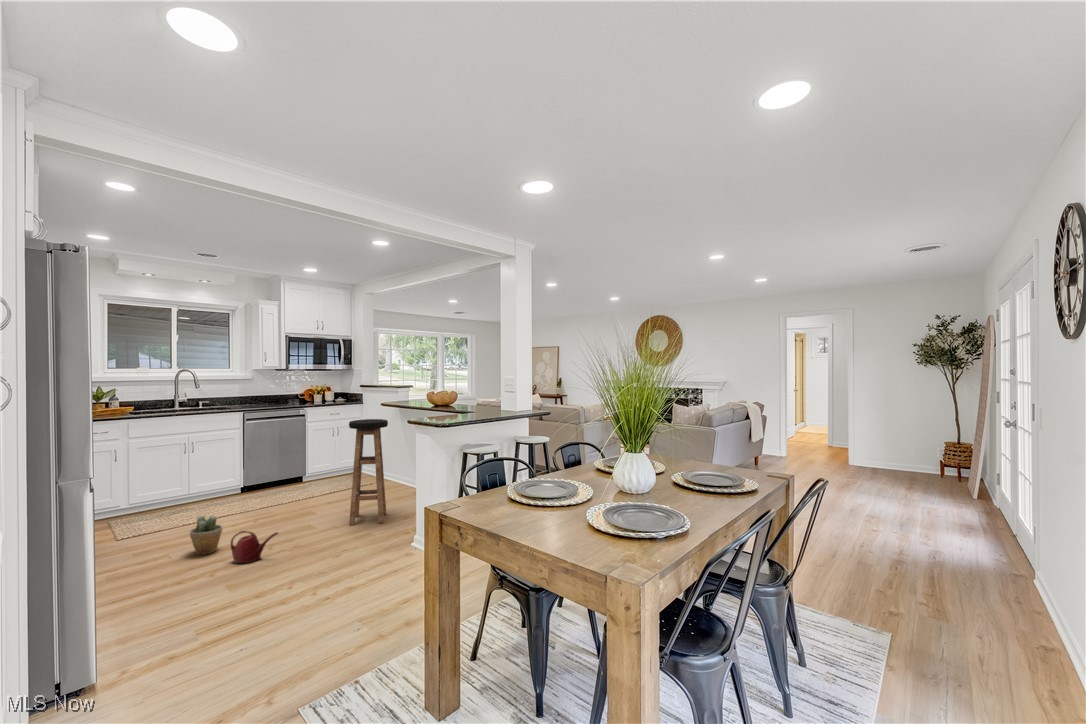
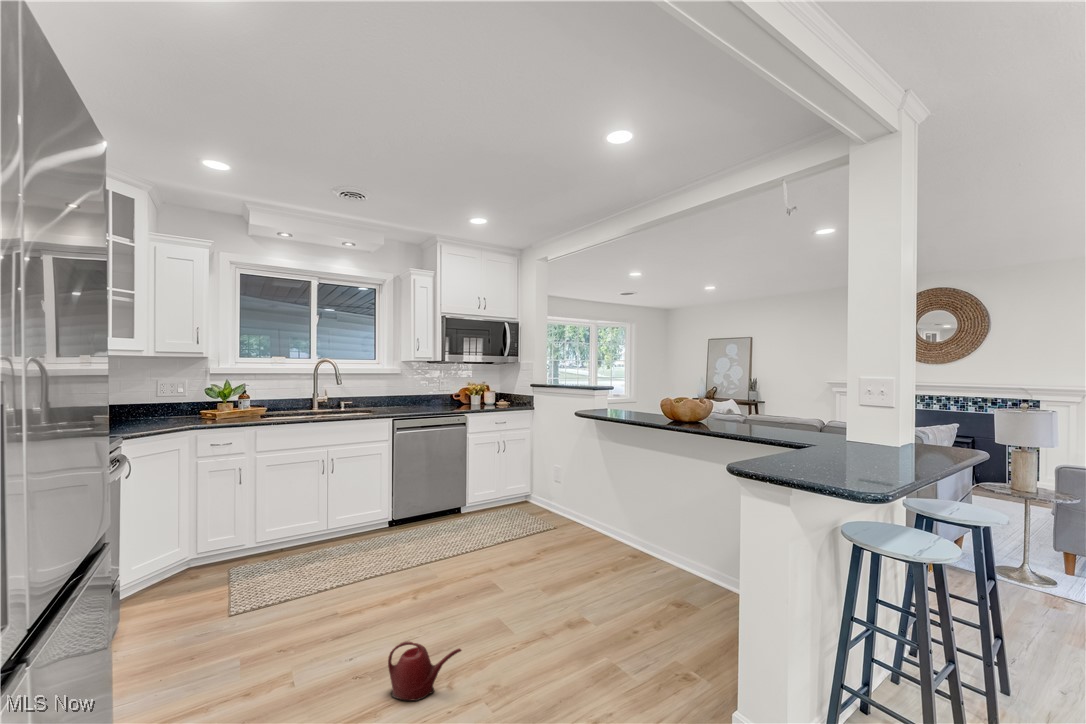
bar stool: present [349,419,388,525] -> none [550,446,608,619]
potted plant: present [190,516,222,555] -> none [328,598,374,664]

